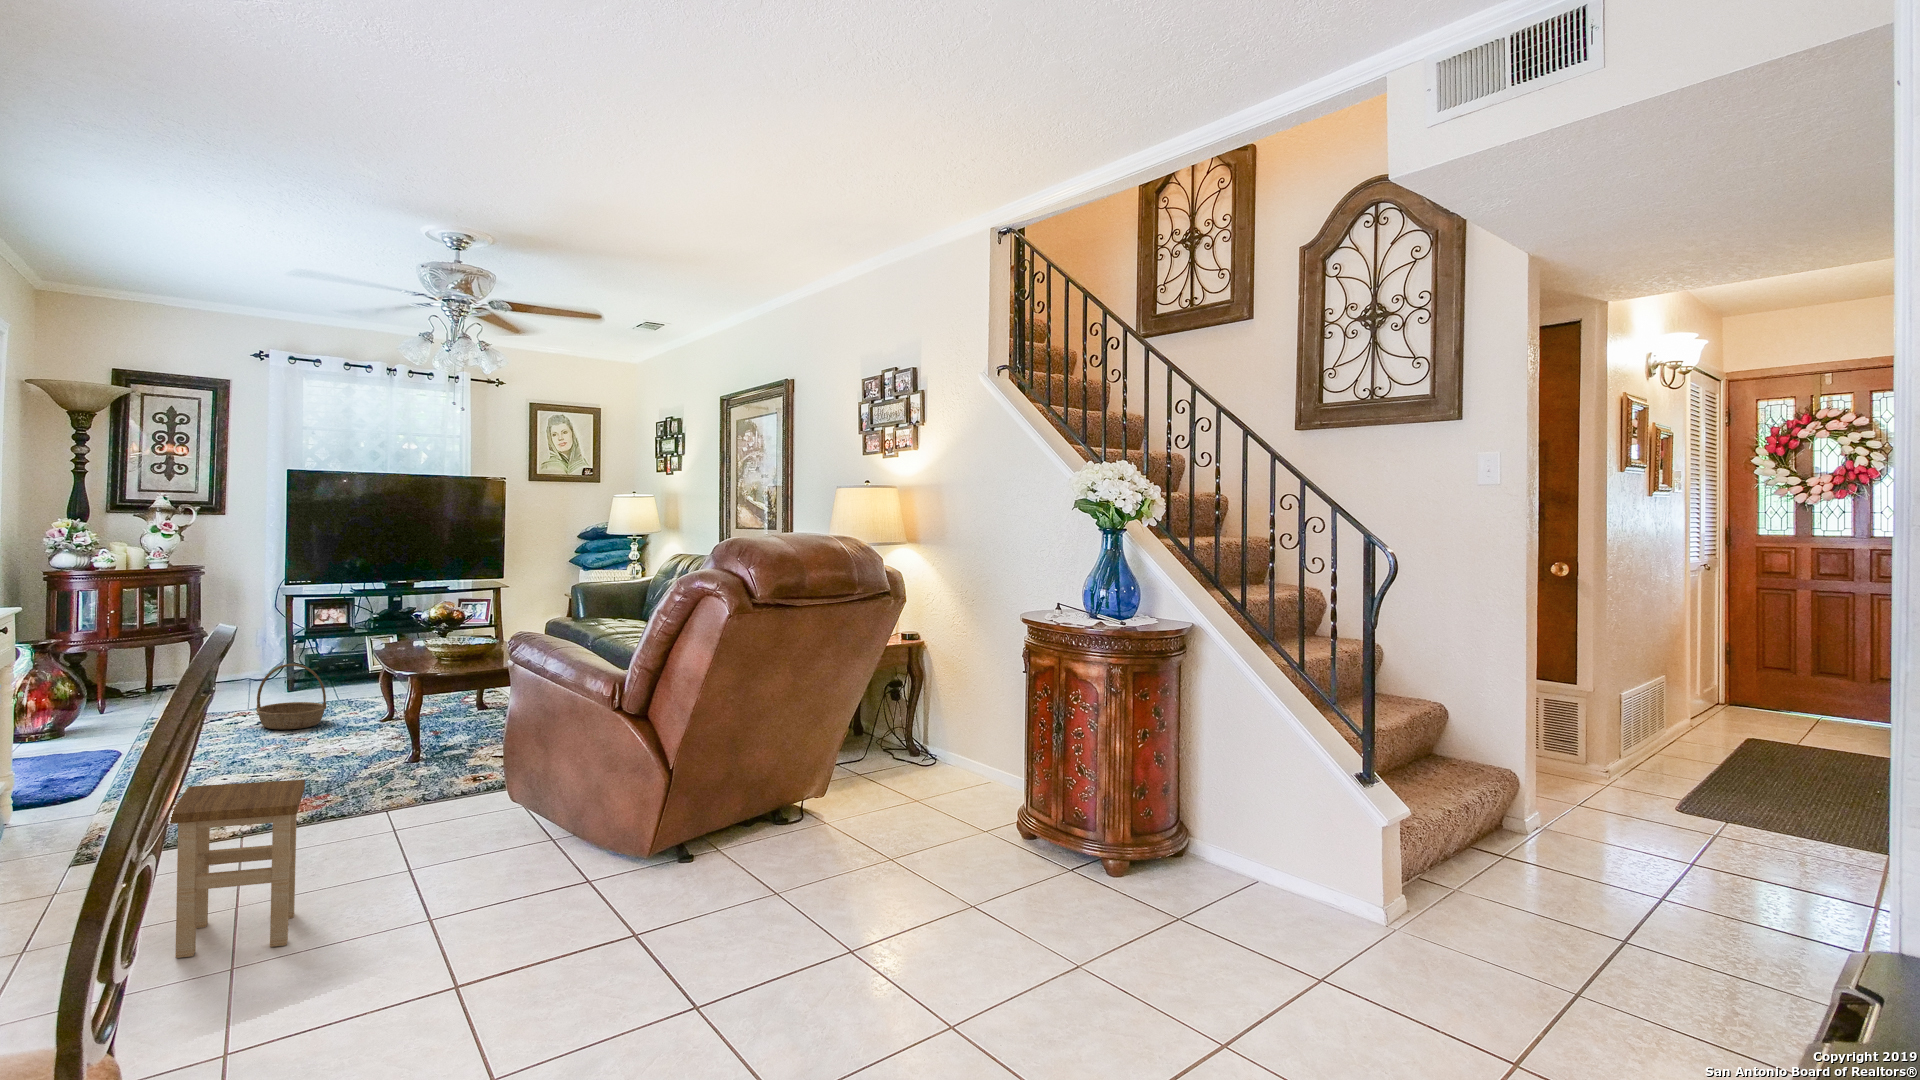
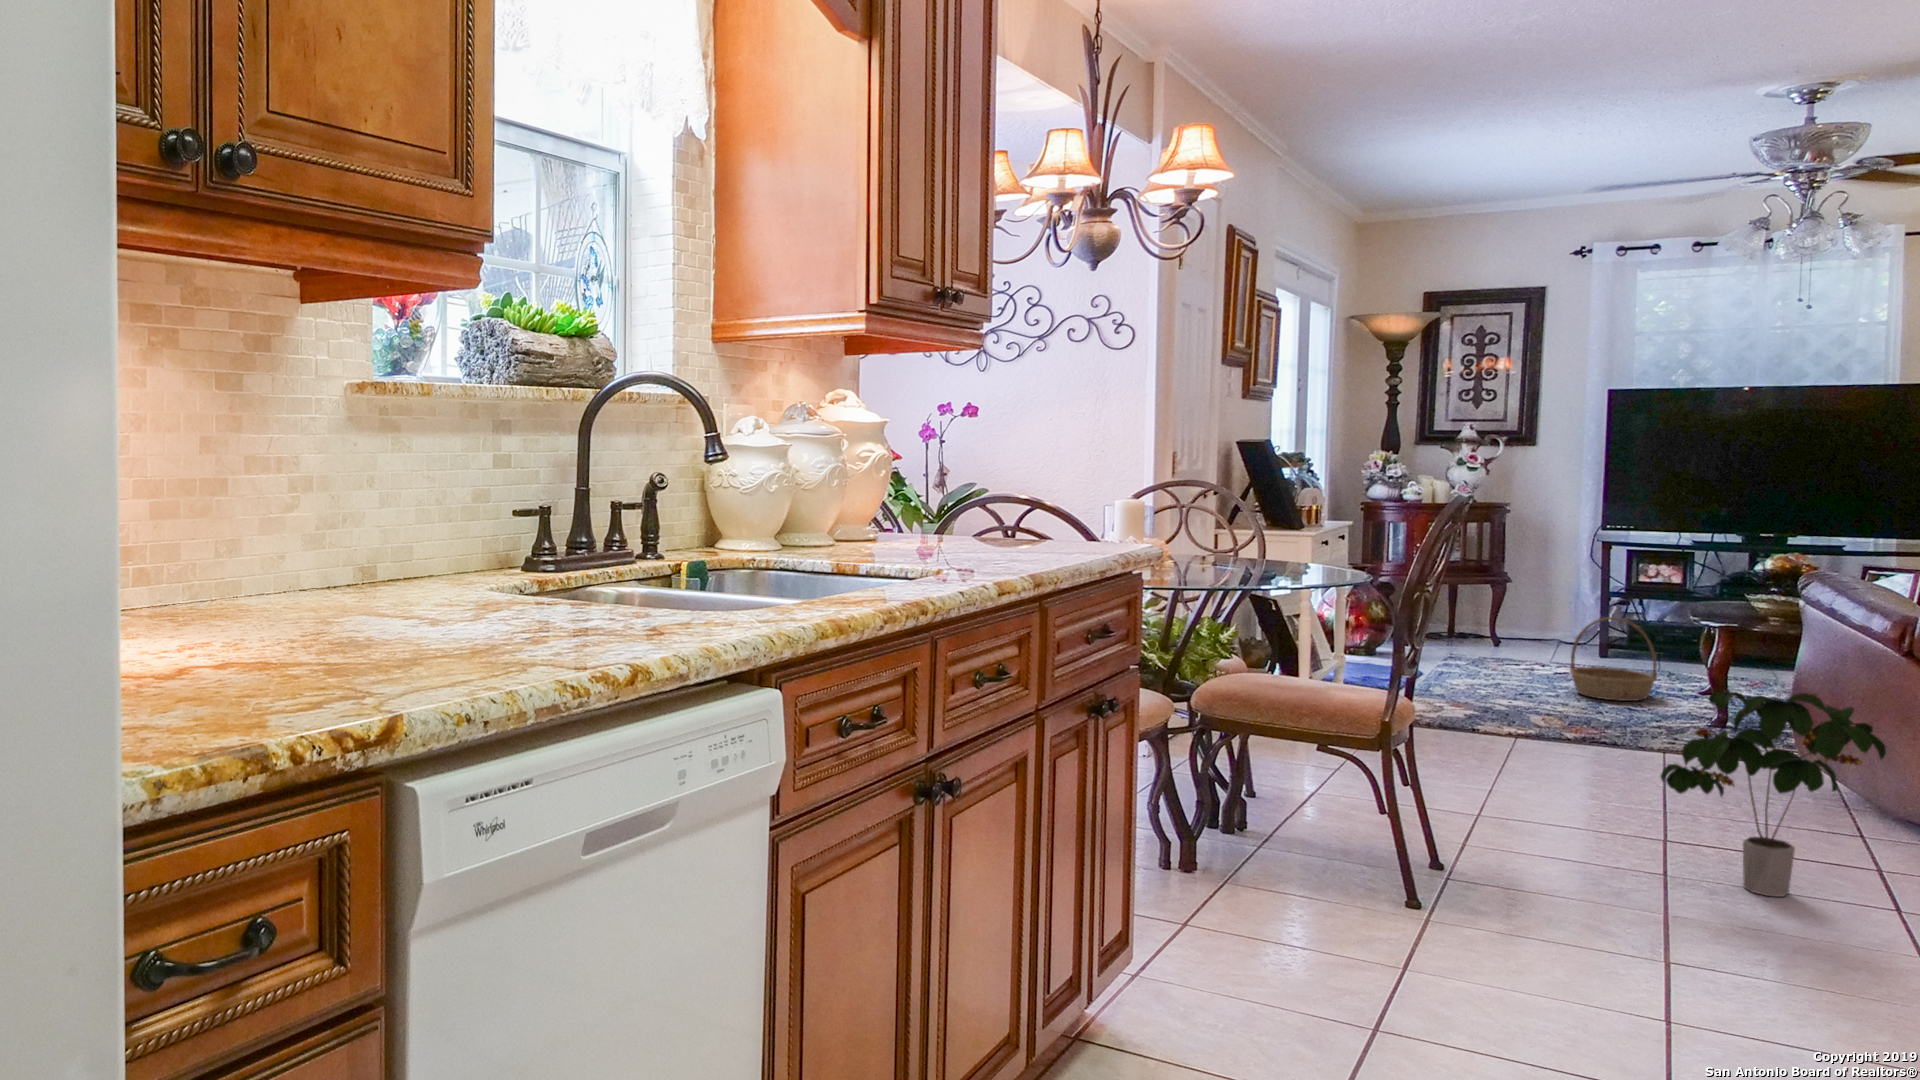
potted plant: none [309,731,449,866] -> present [1661,689,1886,897]
stool: present [170,780,305,958] -> none [1488,718,1664,971]

